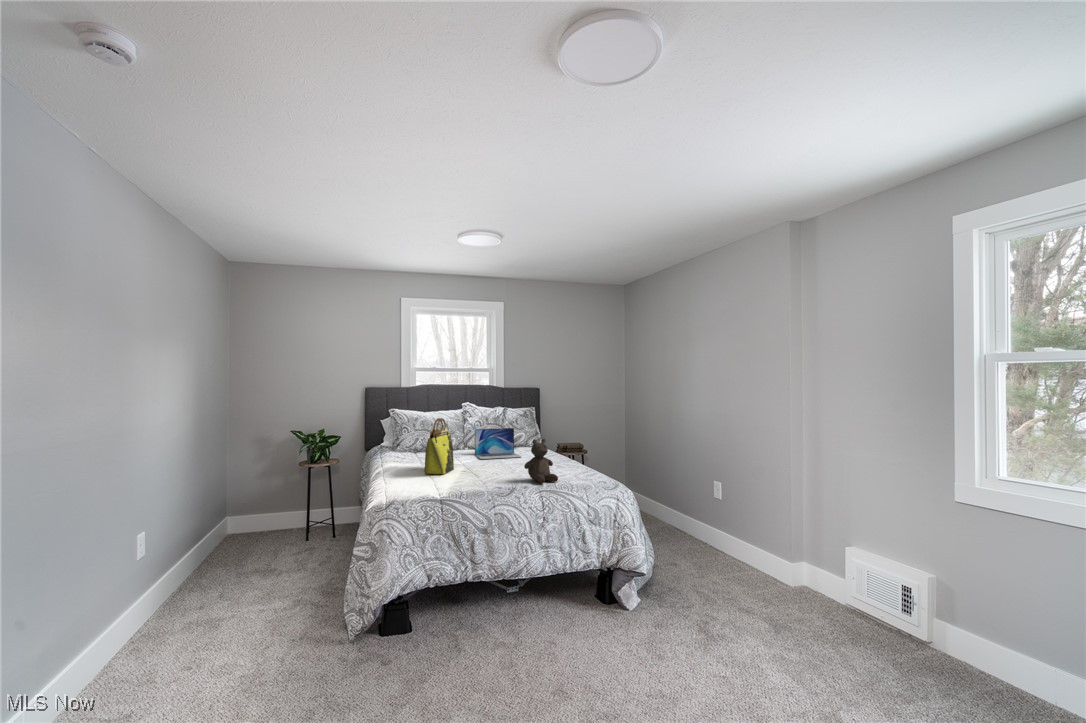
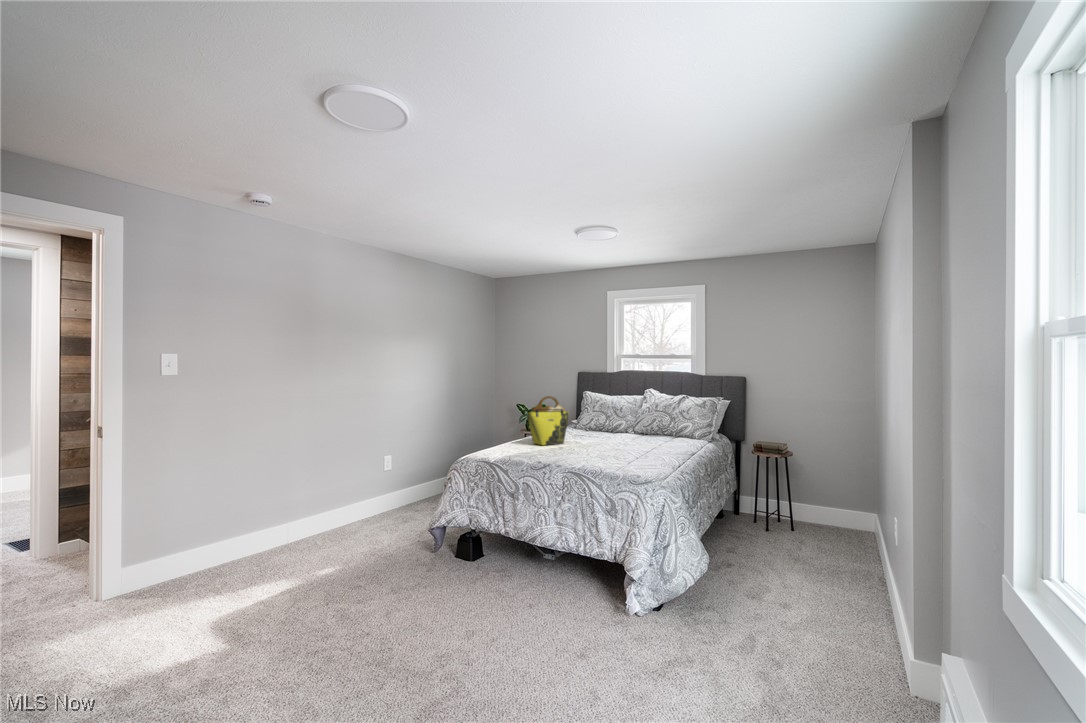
laptop: present [475,428,521,459] -> none [608,412,657,444]
stuffed bear: present [524,439,558,484] -> none [573,420,608,465]

